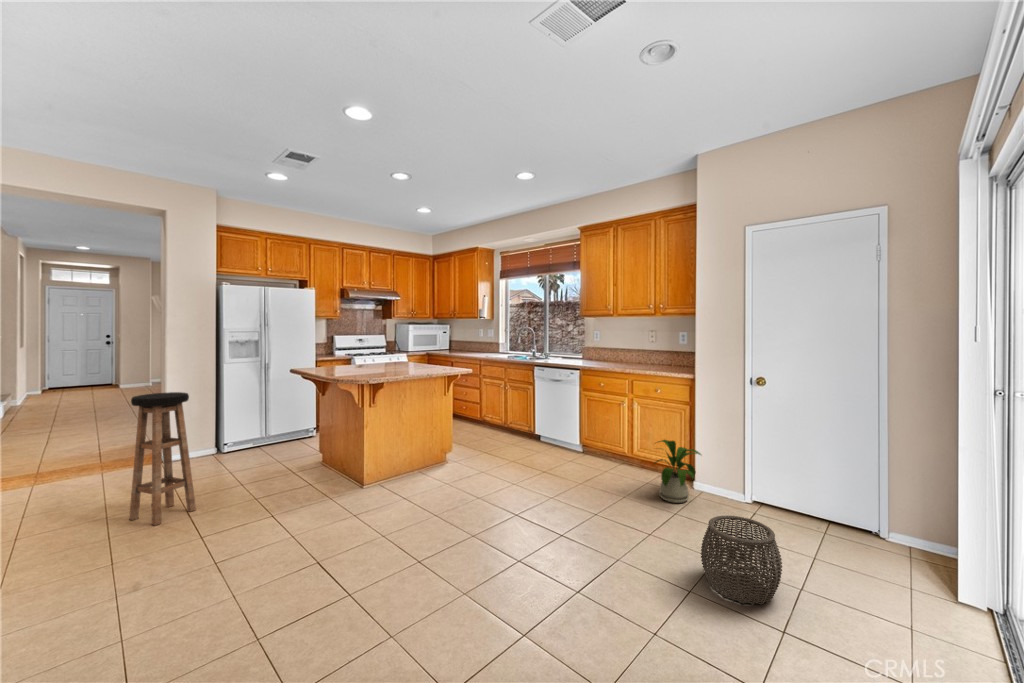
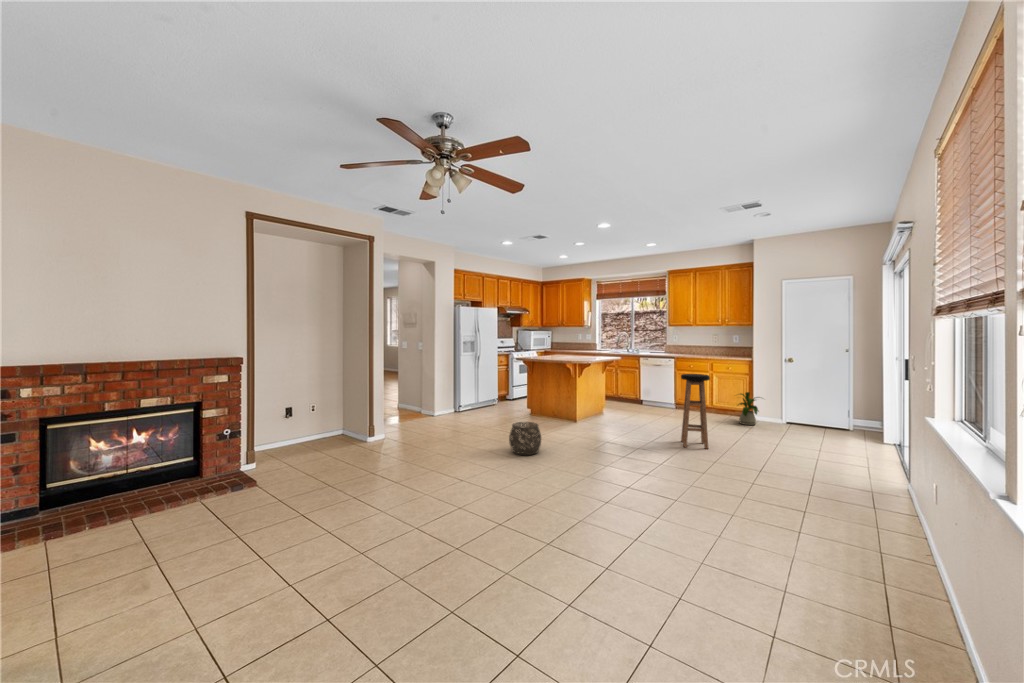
bar stool: present [129,392,196,525] -> present [681,374,710,449]
woven basket: present [701,515,783,605] -> present [509,422,541,455]

